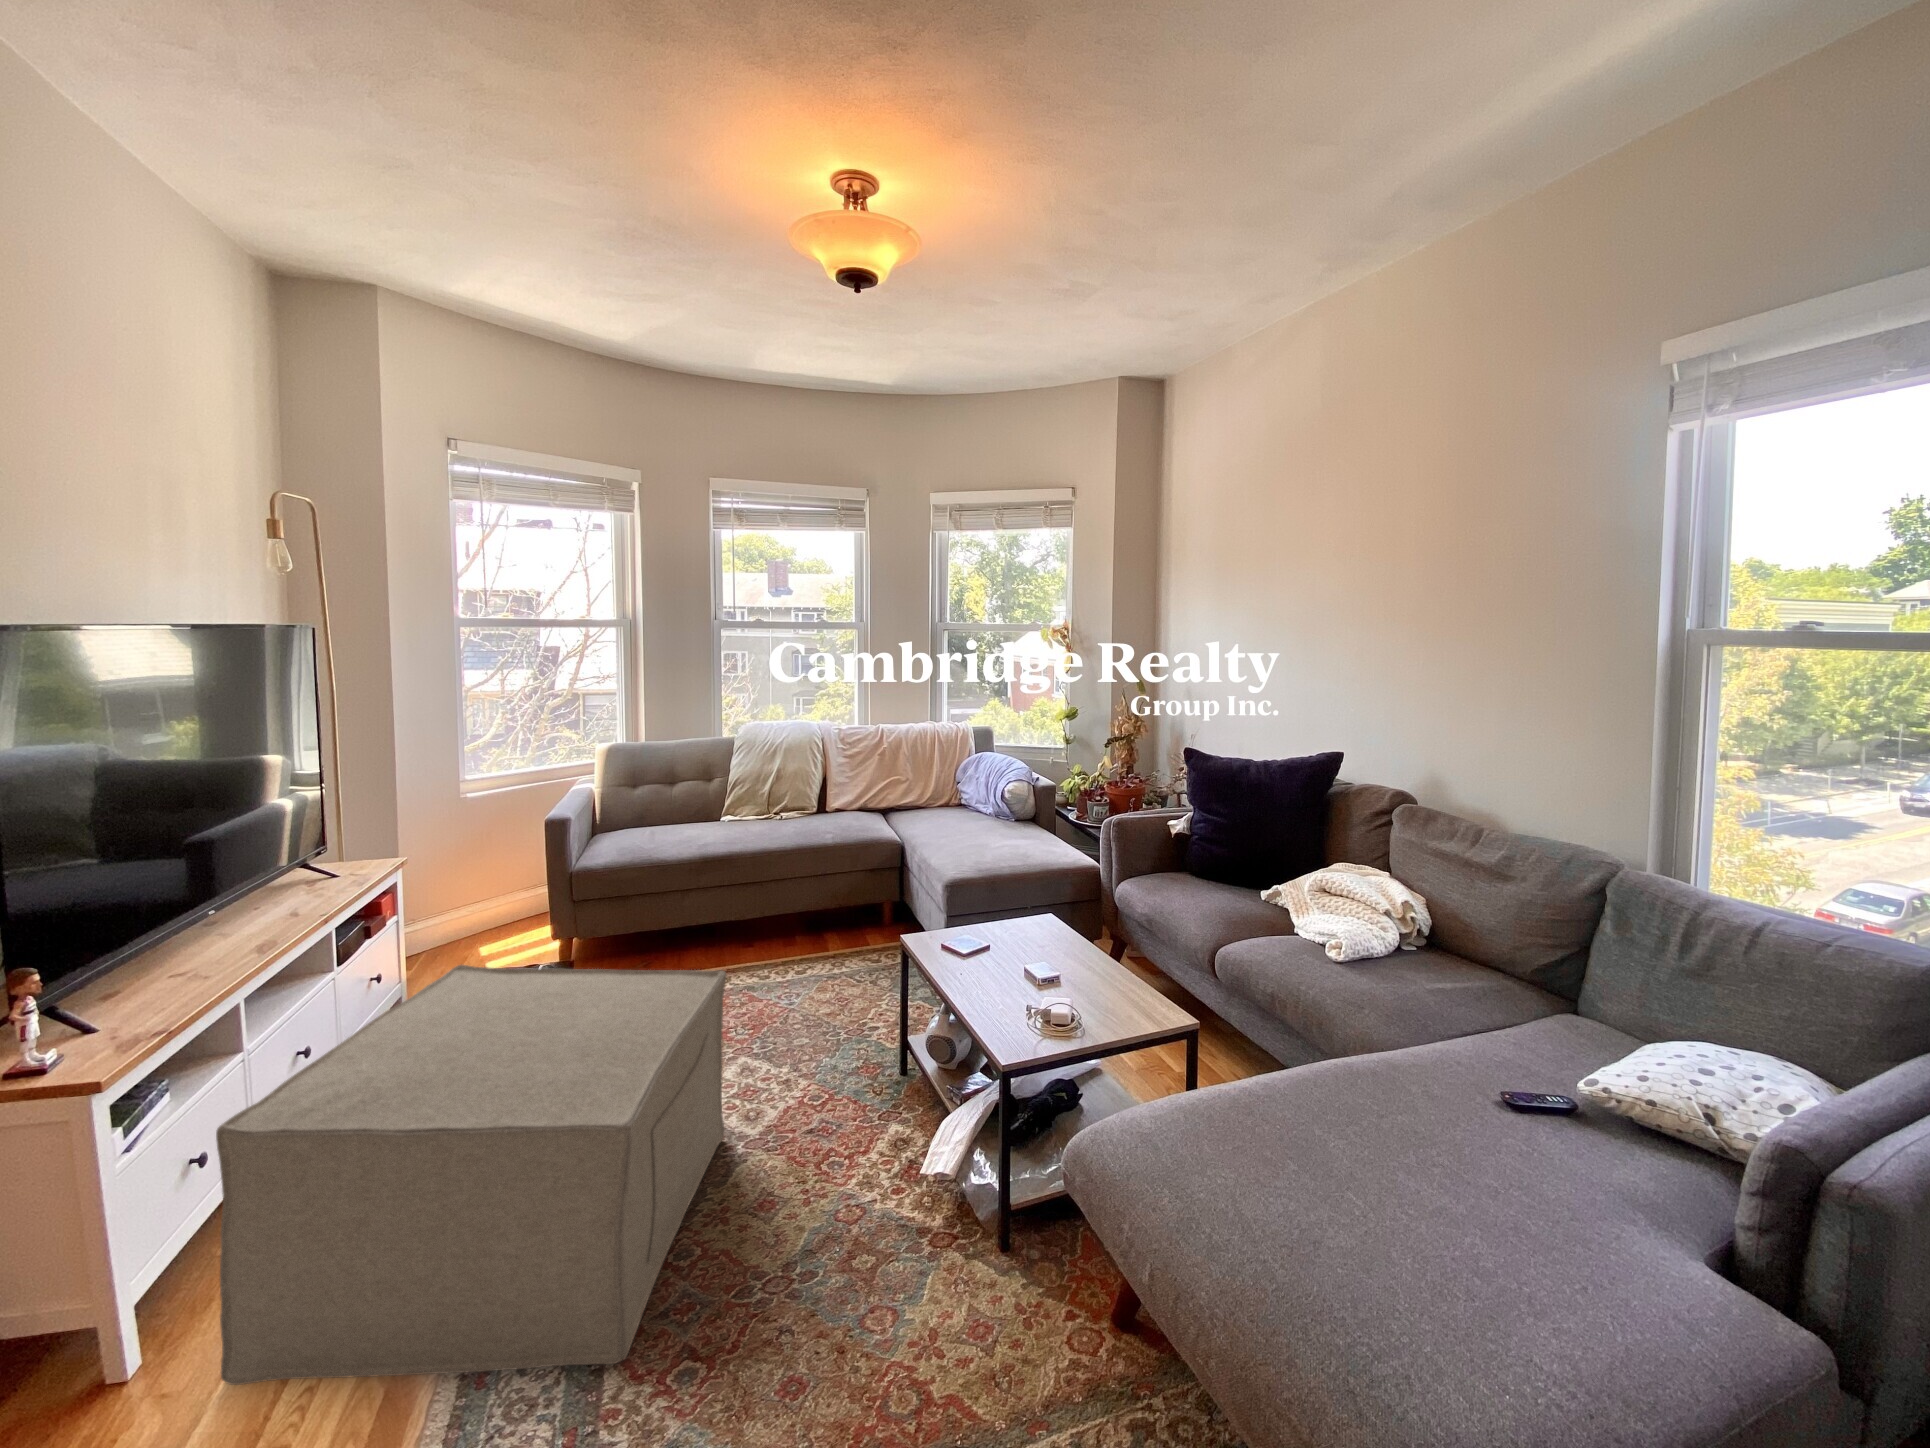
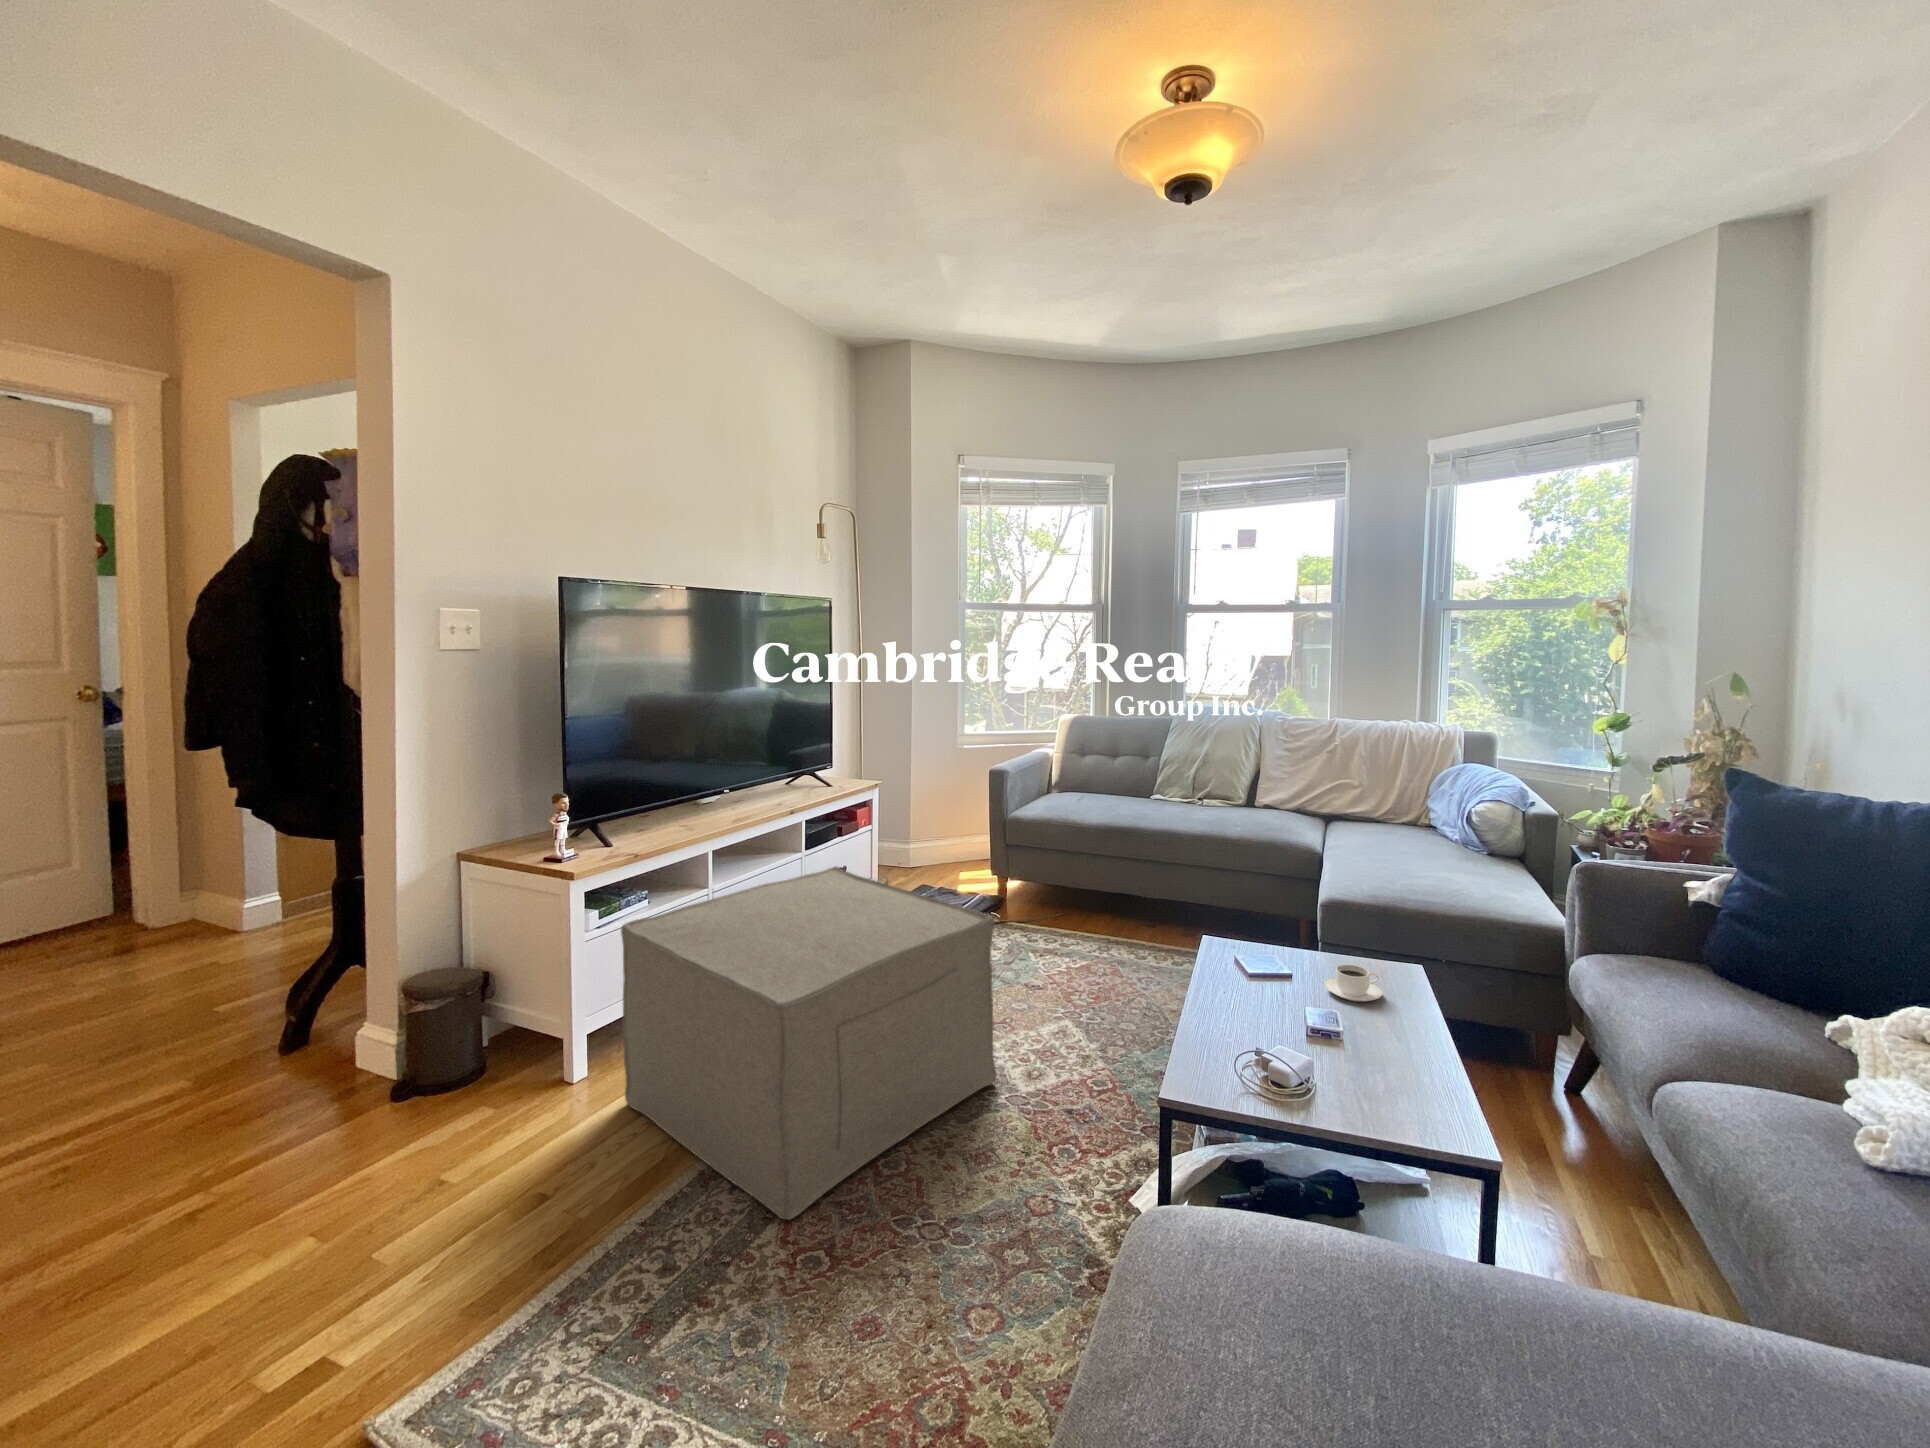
coffee cup: none [1005,934,1044,960] -> present [1325,964,1382,1002]

